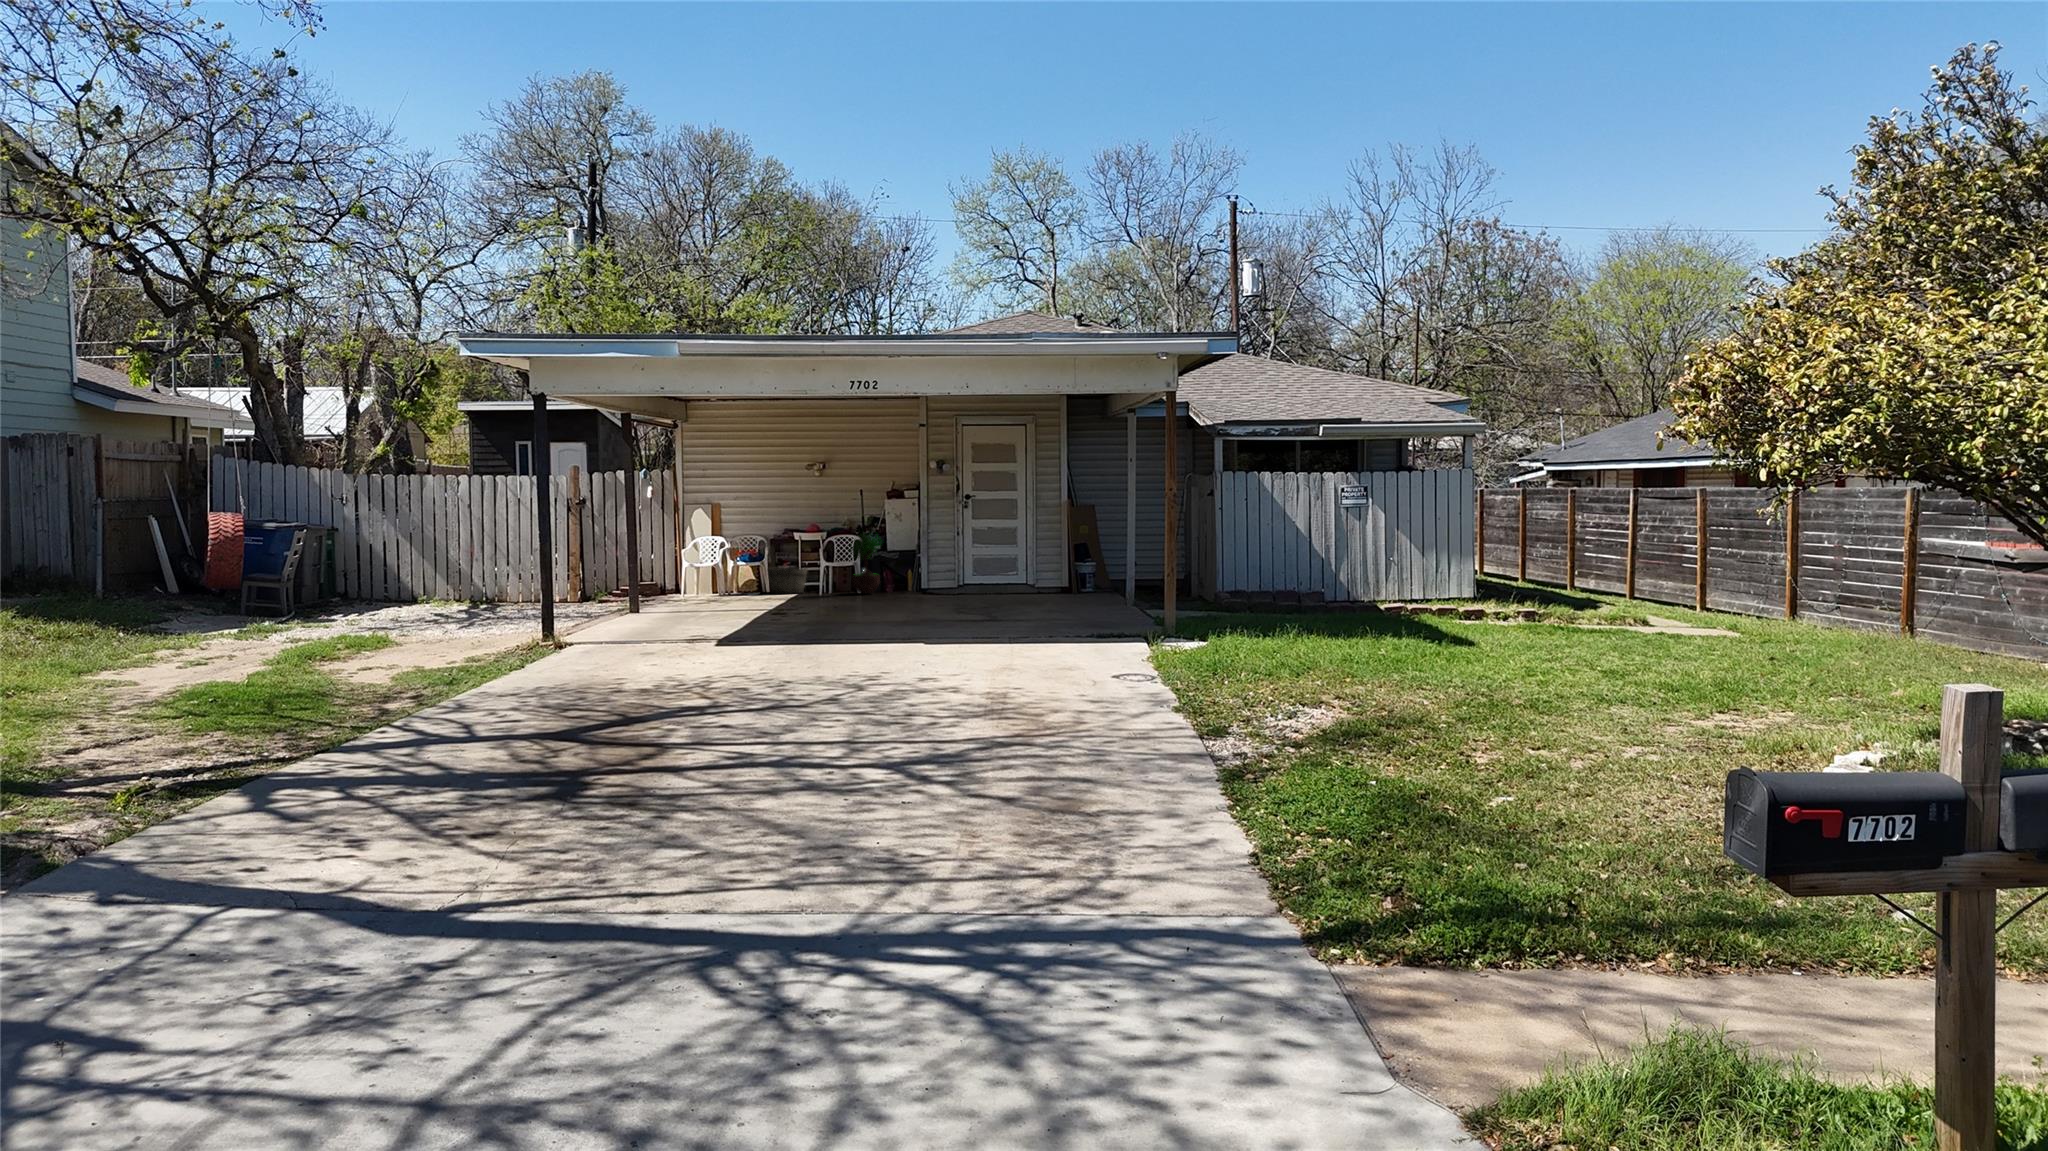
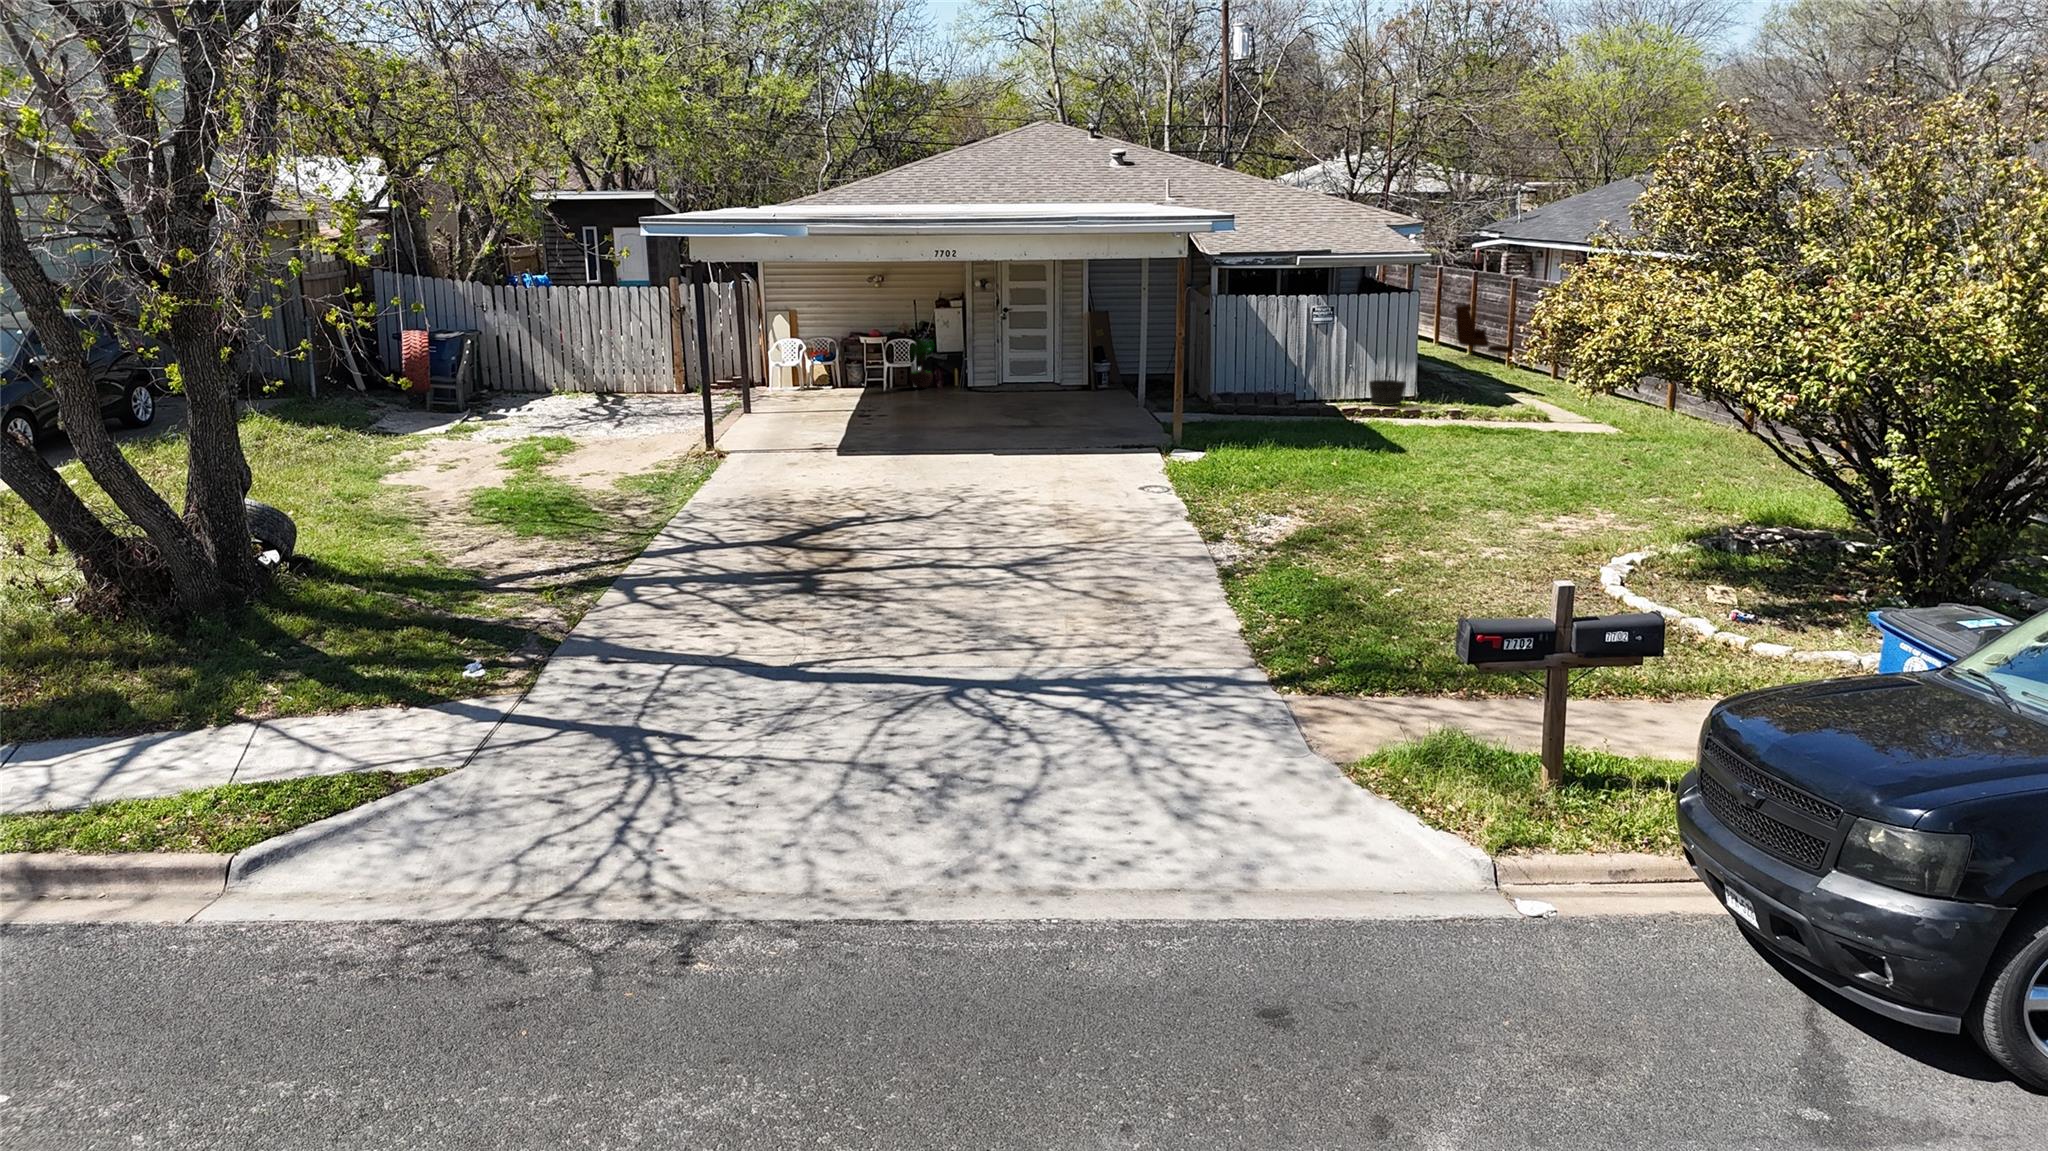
lounge chair: none [1503,516,1573,579] -> present [1455,305,1512,360]
wooden bucket: present [767,560,807,594] -> present [1369,379,1406,406]

